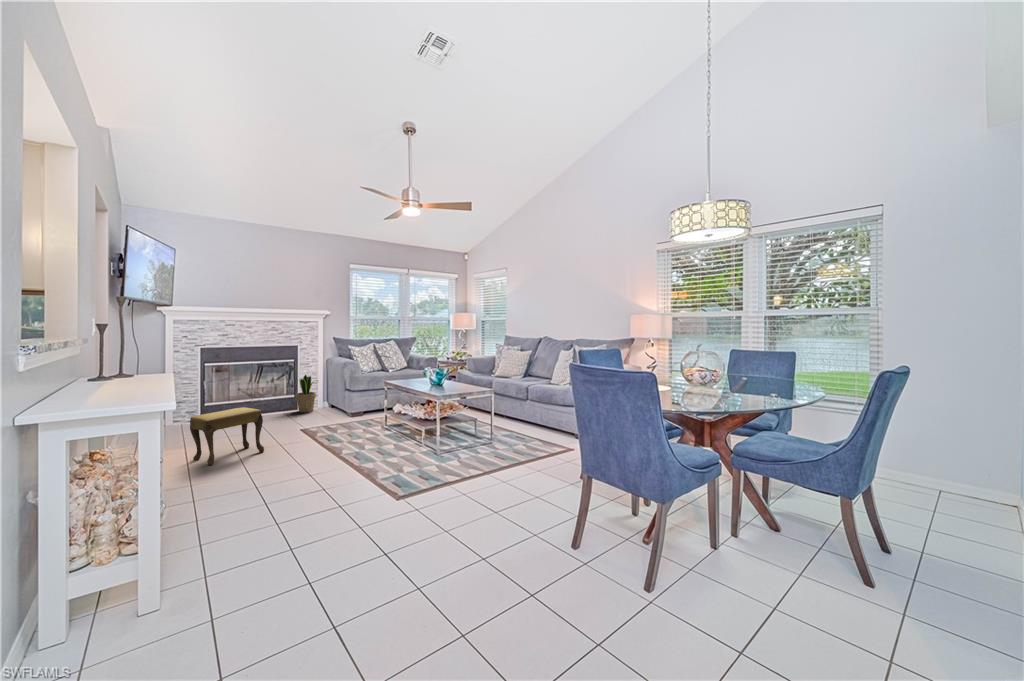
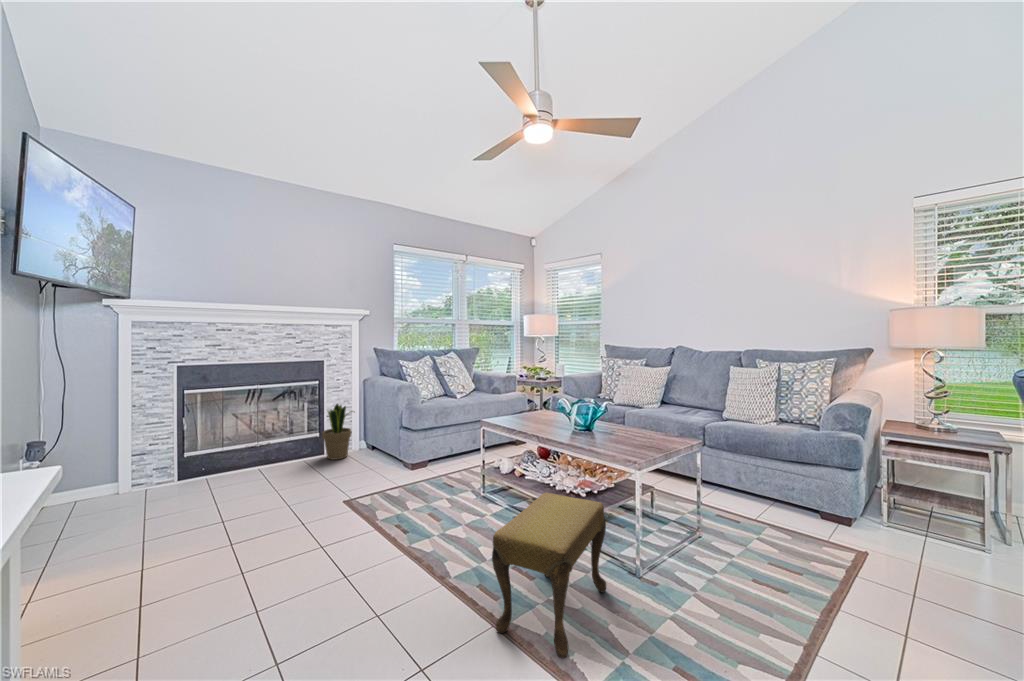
footstool: present [190,407,264,465] -> present [492,493,606,659]

